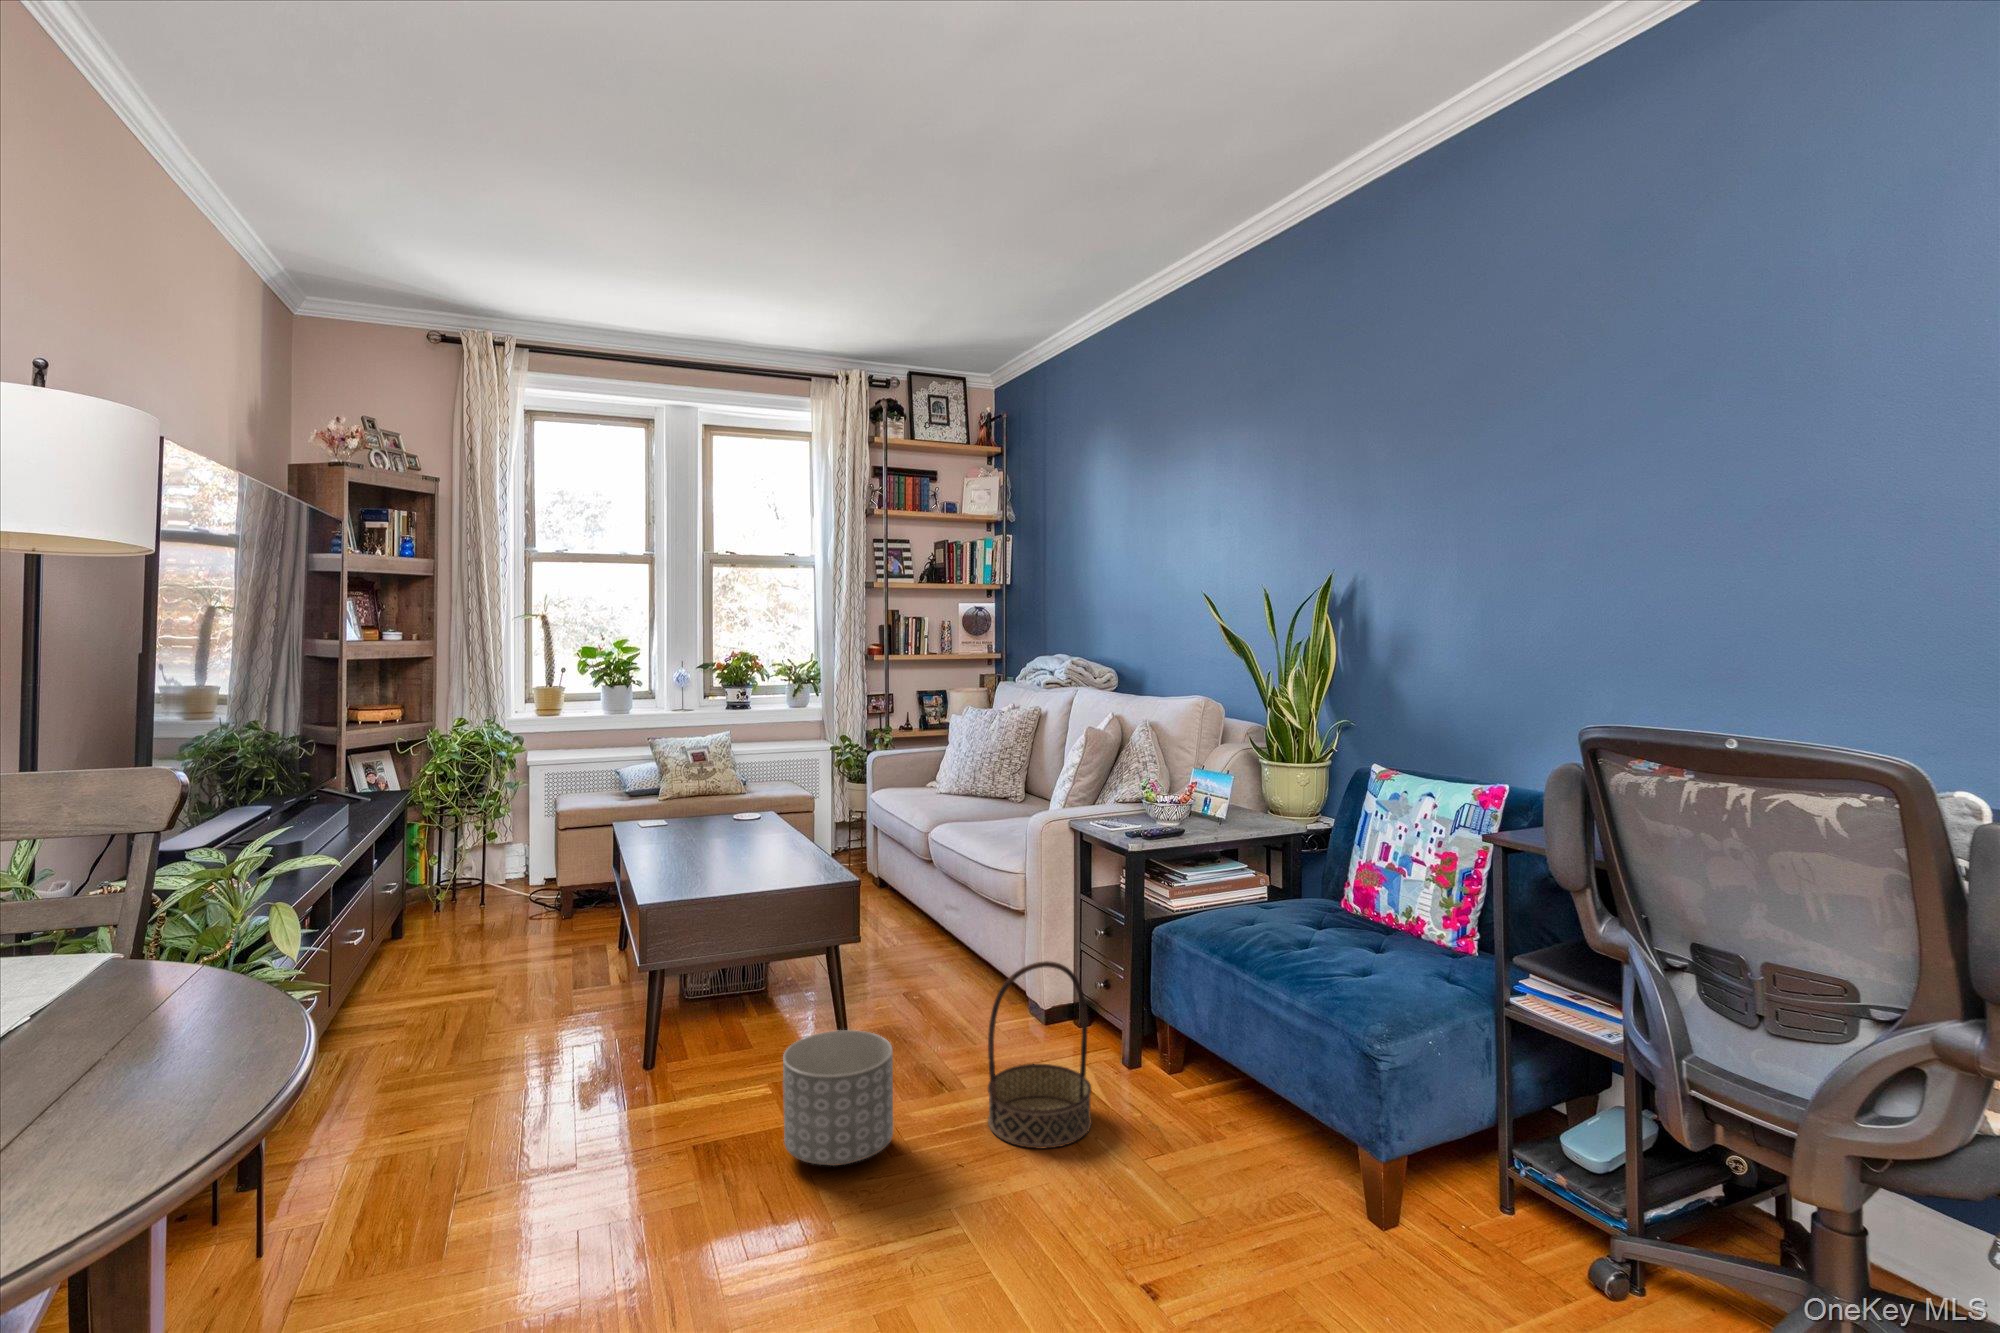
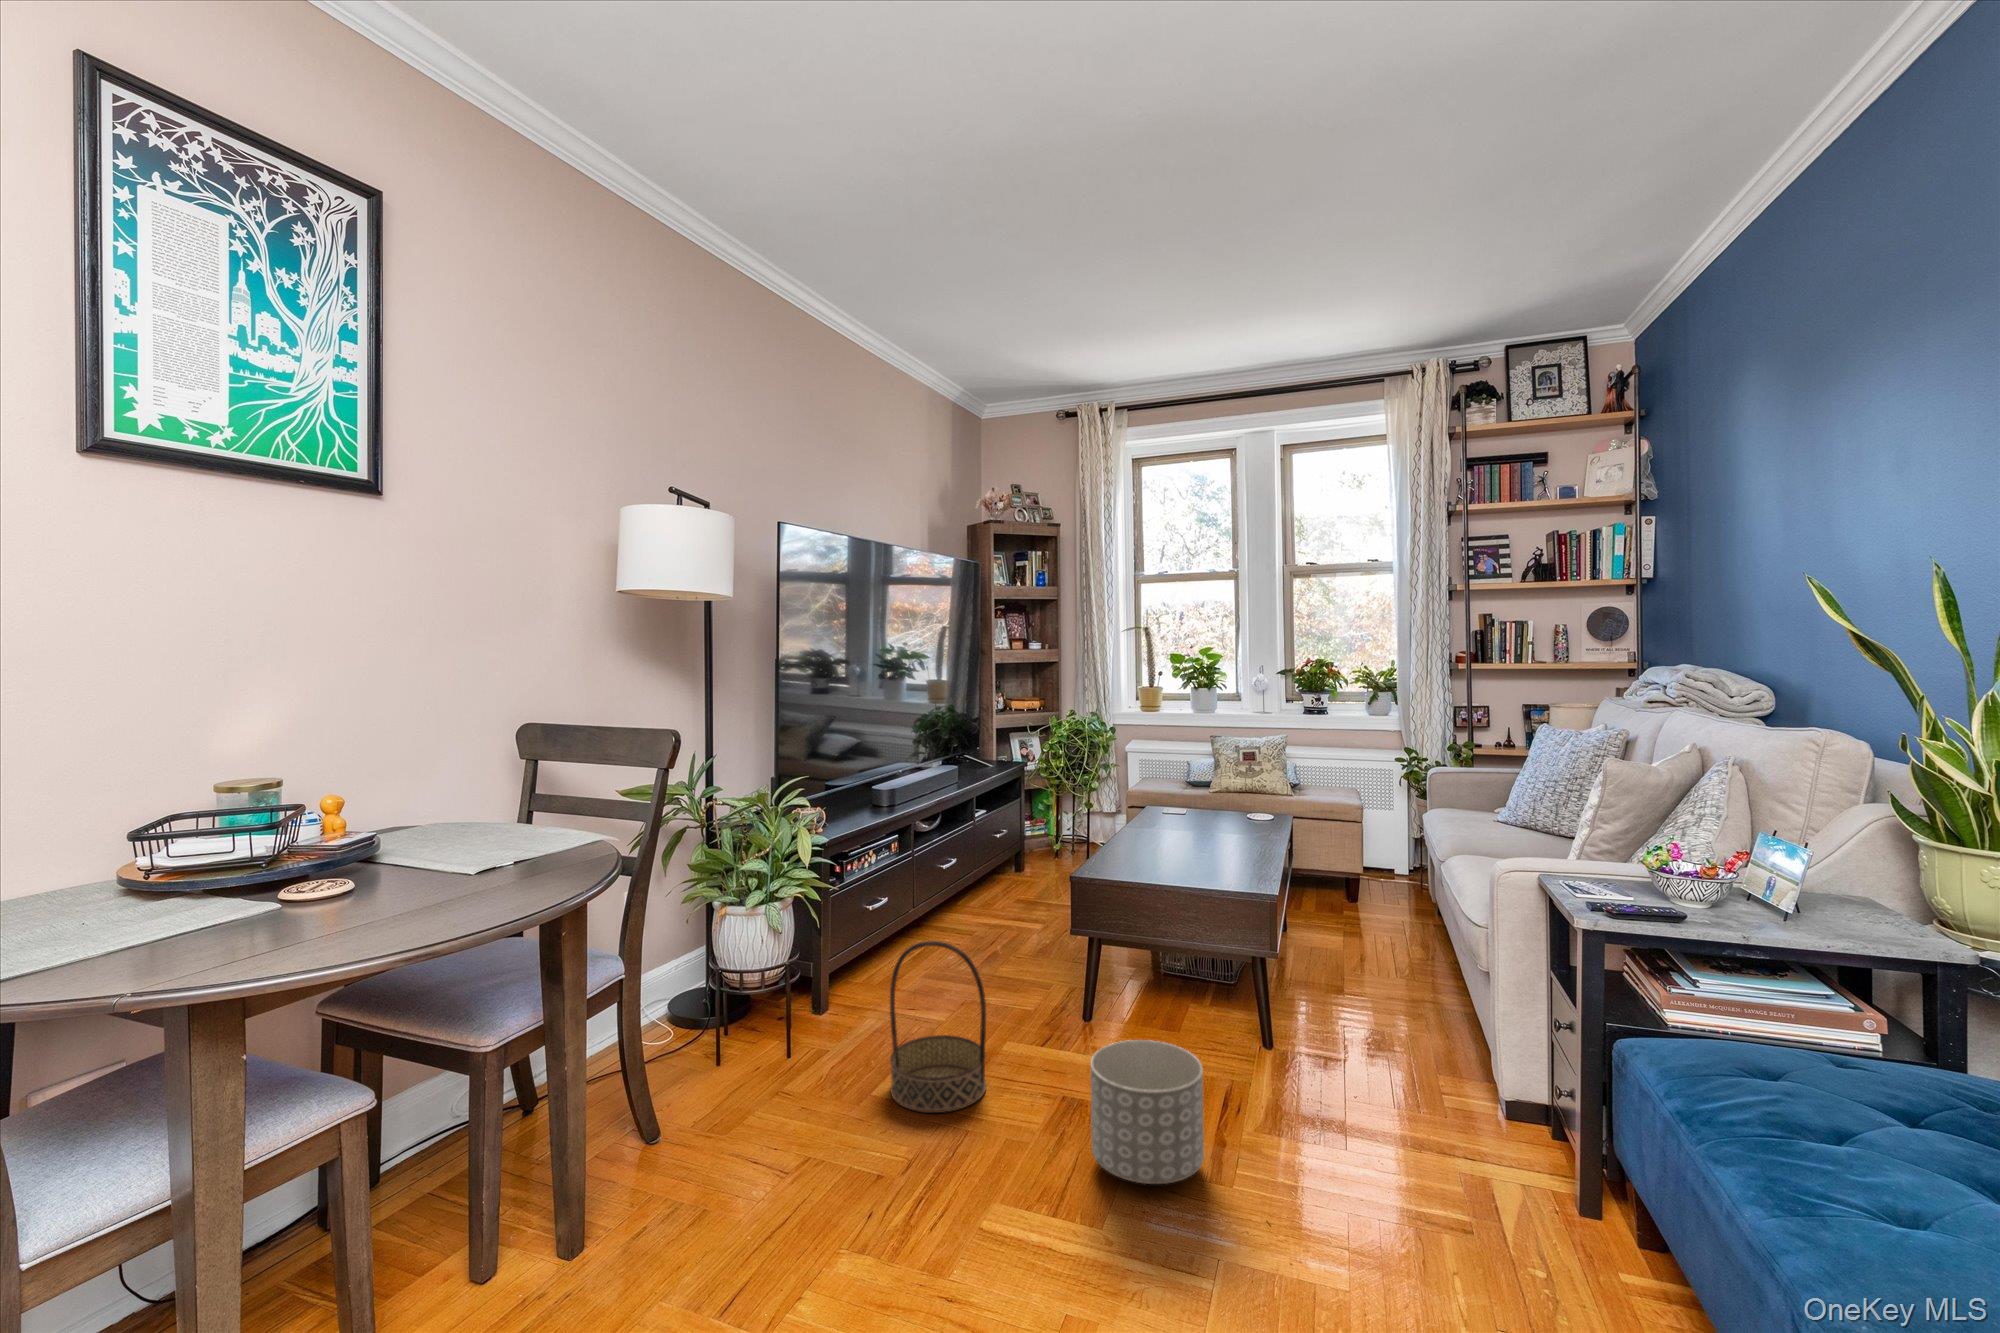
basket: present [988,961,1092,1149] -> present [890,941,986,1113]

